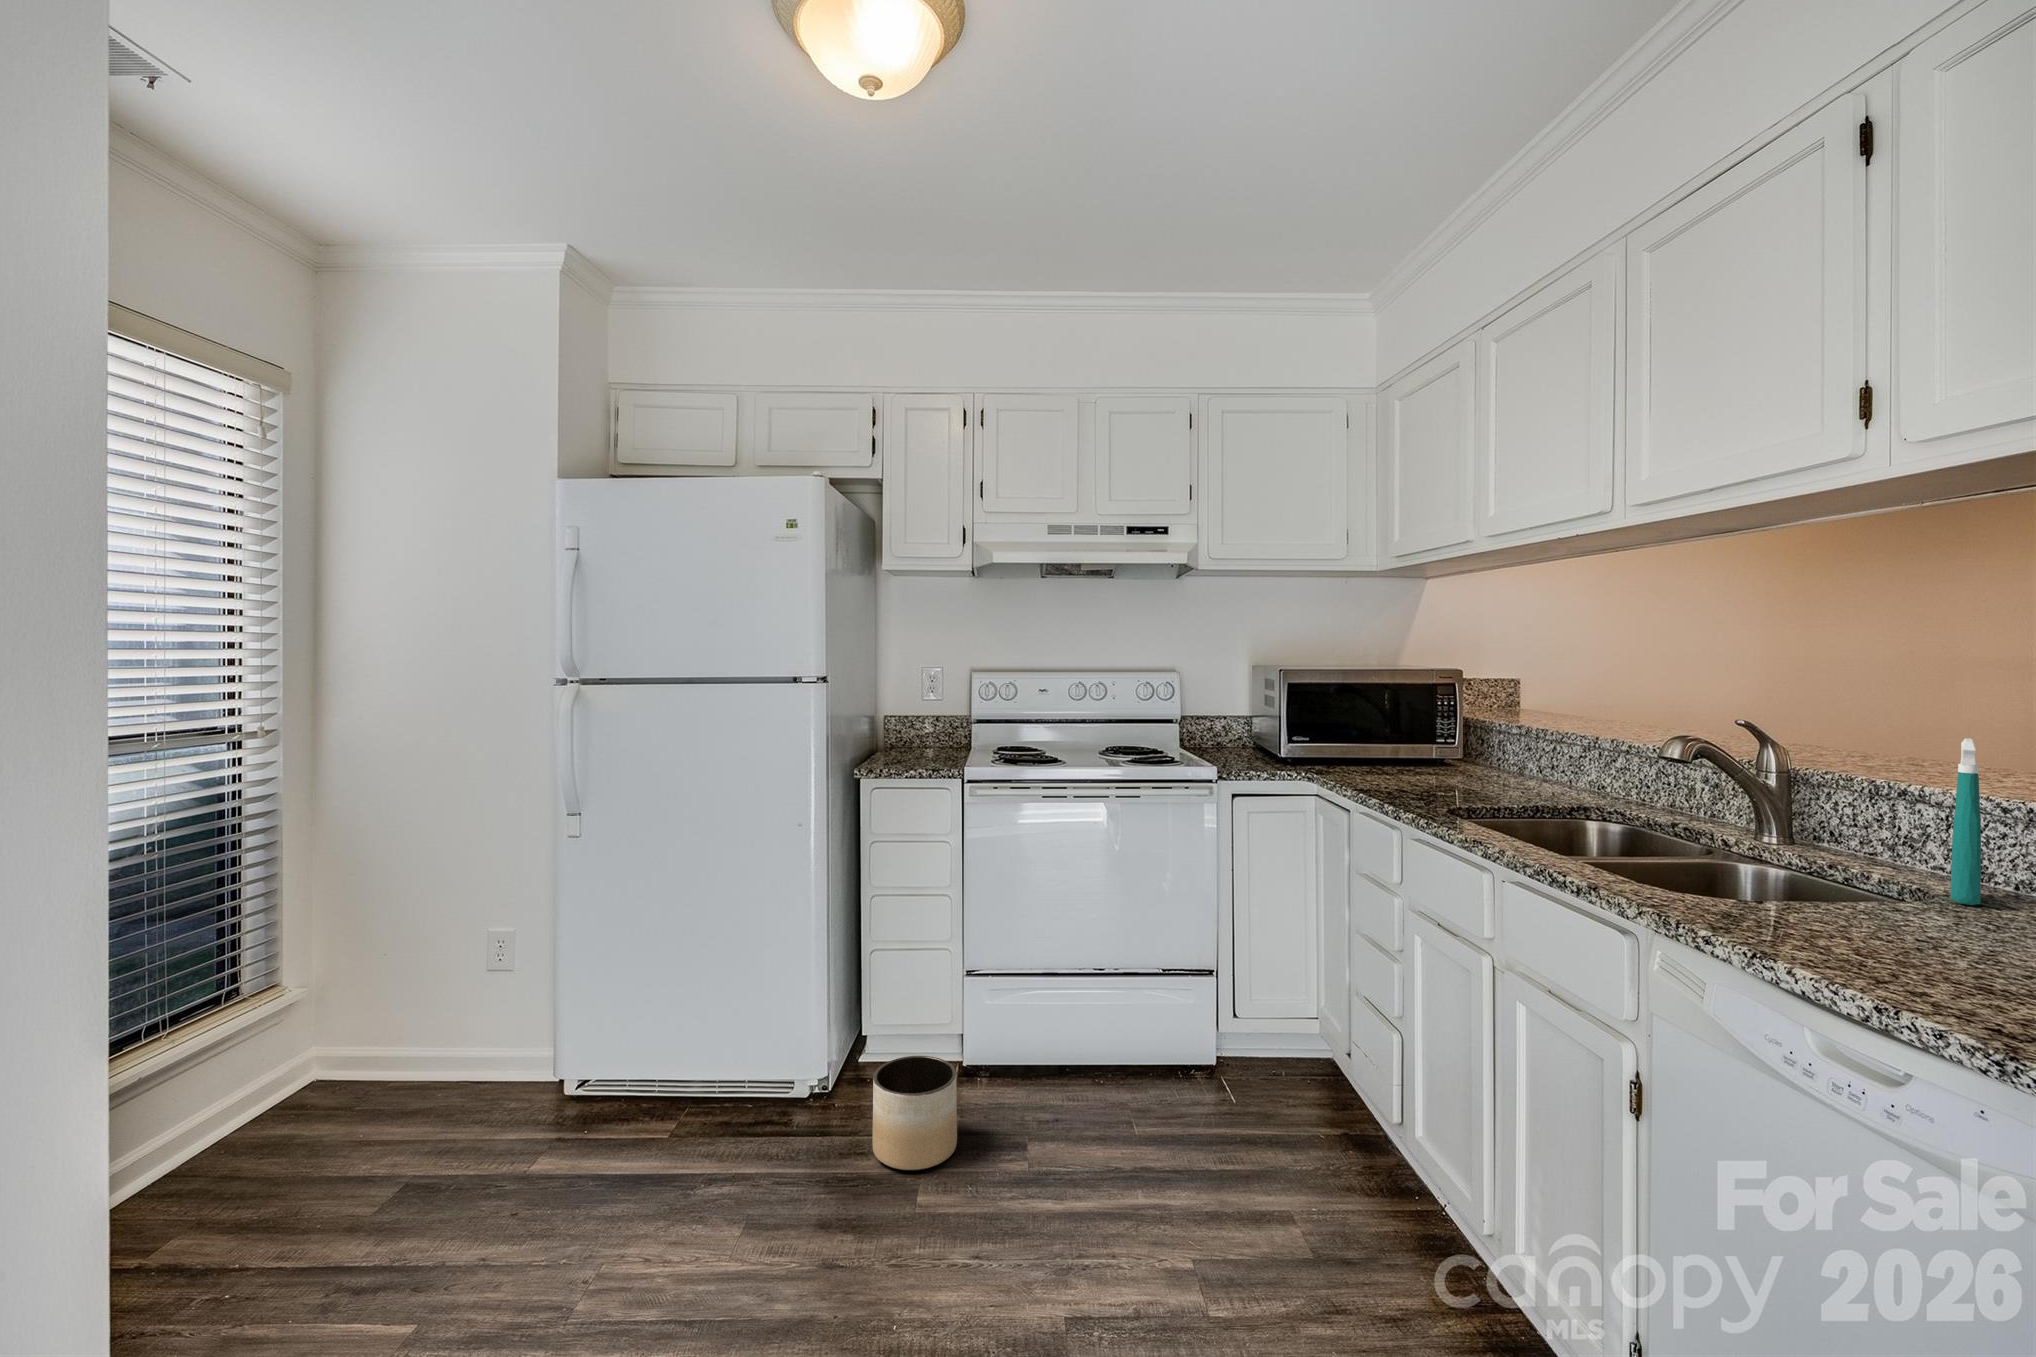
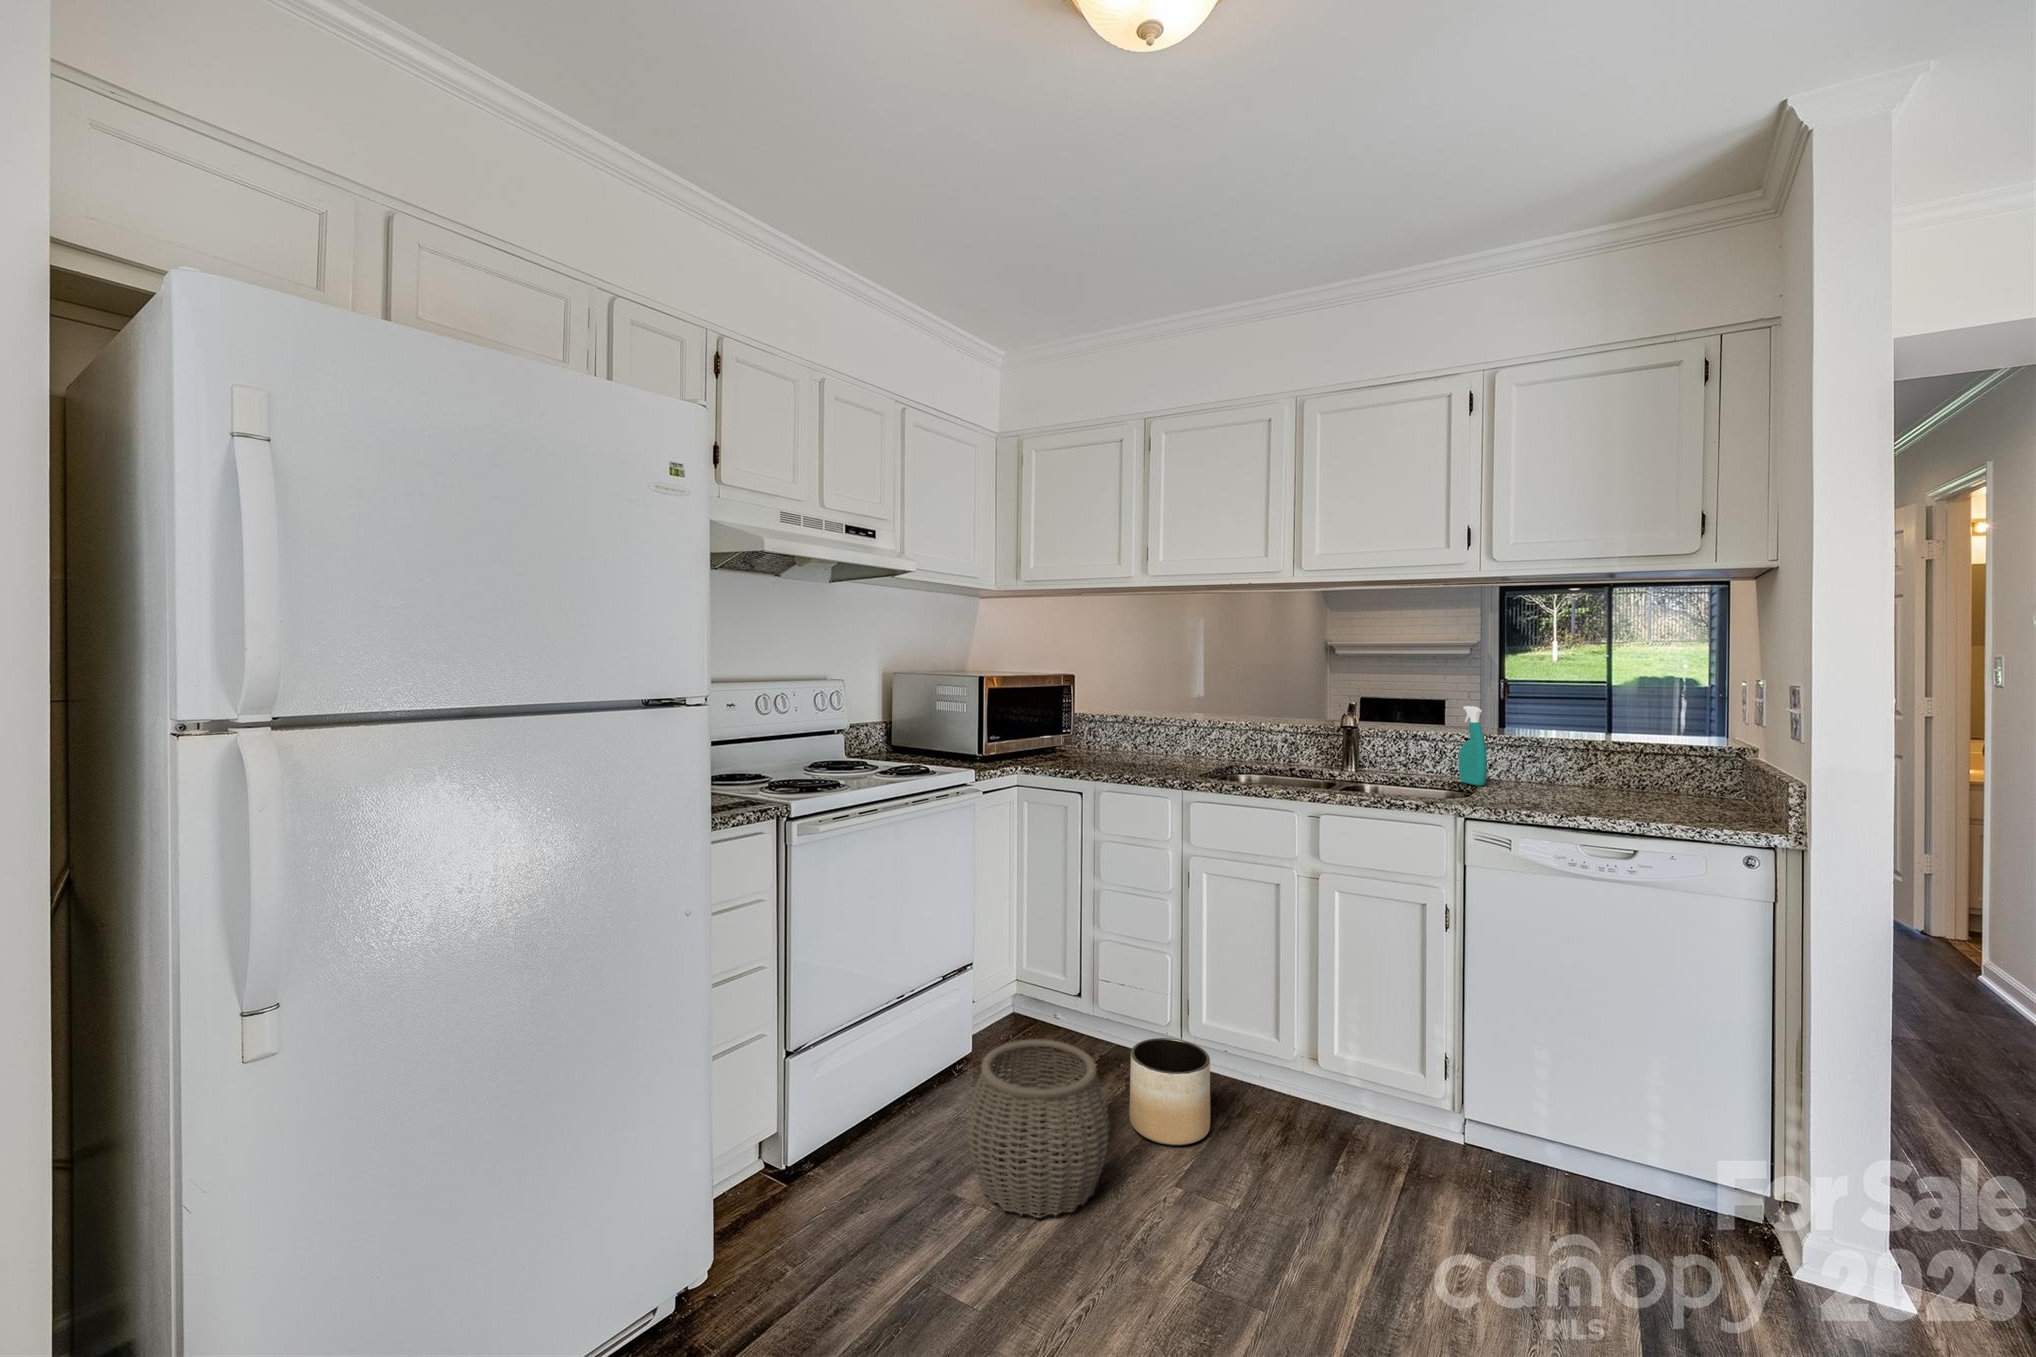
woven basket: none [1018,1035,1162,1213] -> present [967,1039,1109,1218]
planter: present [872,1056,957,1171] -> present [1130,1038,1210,1145]

